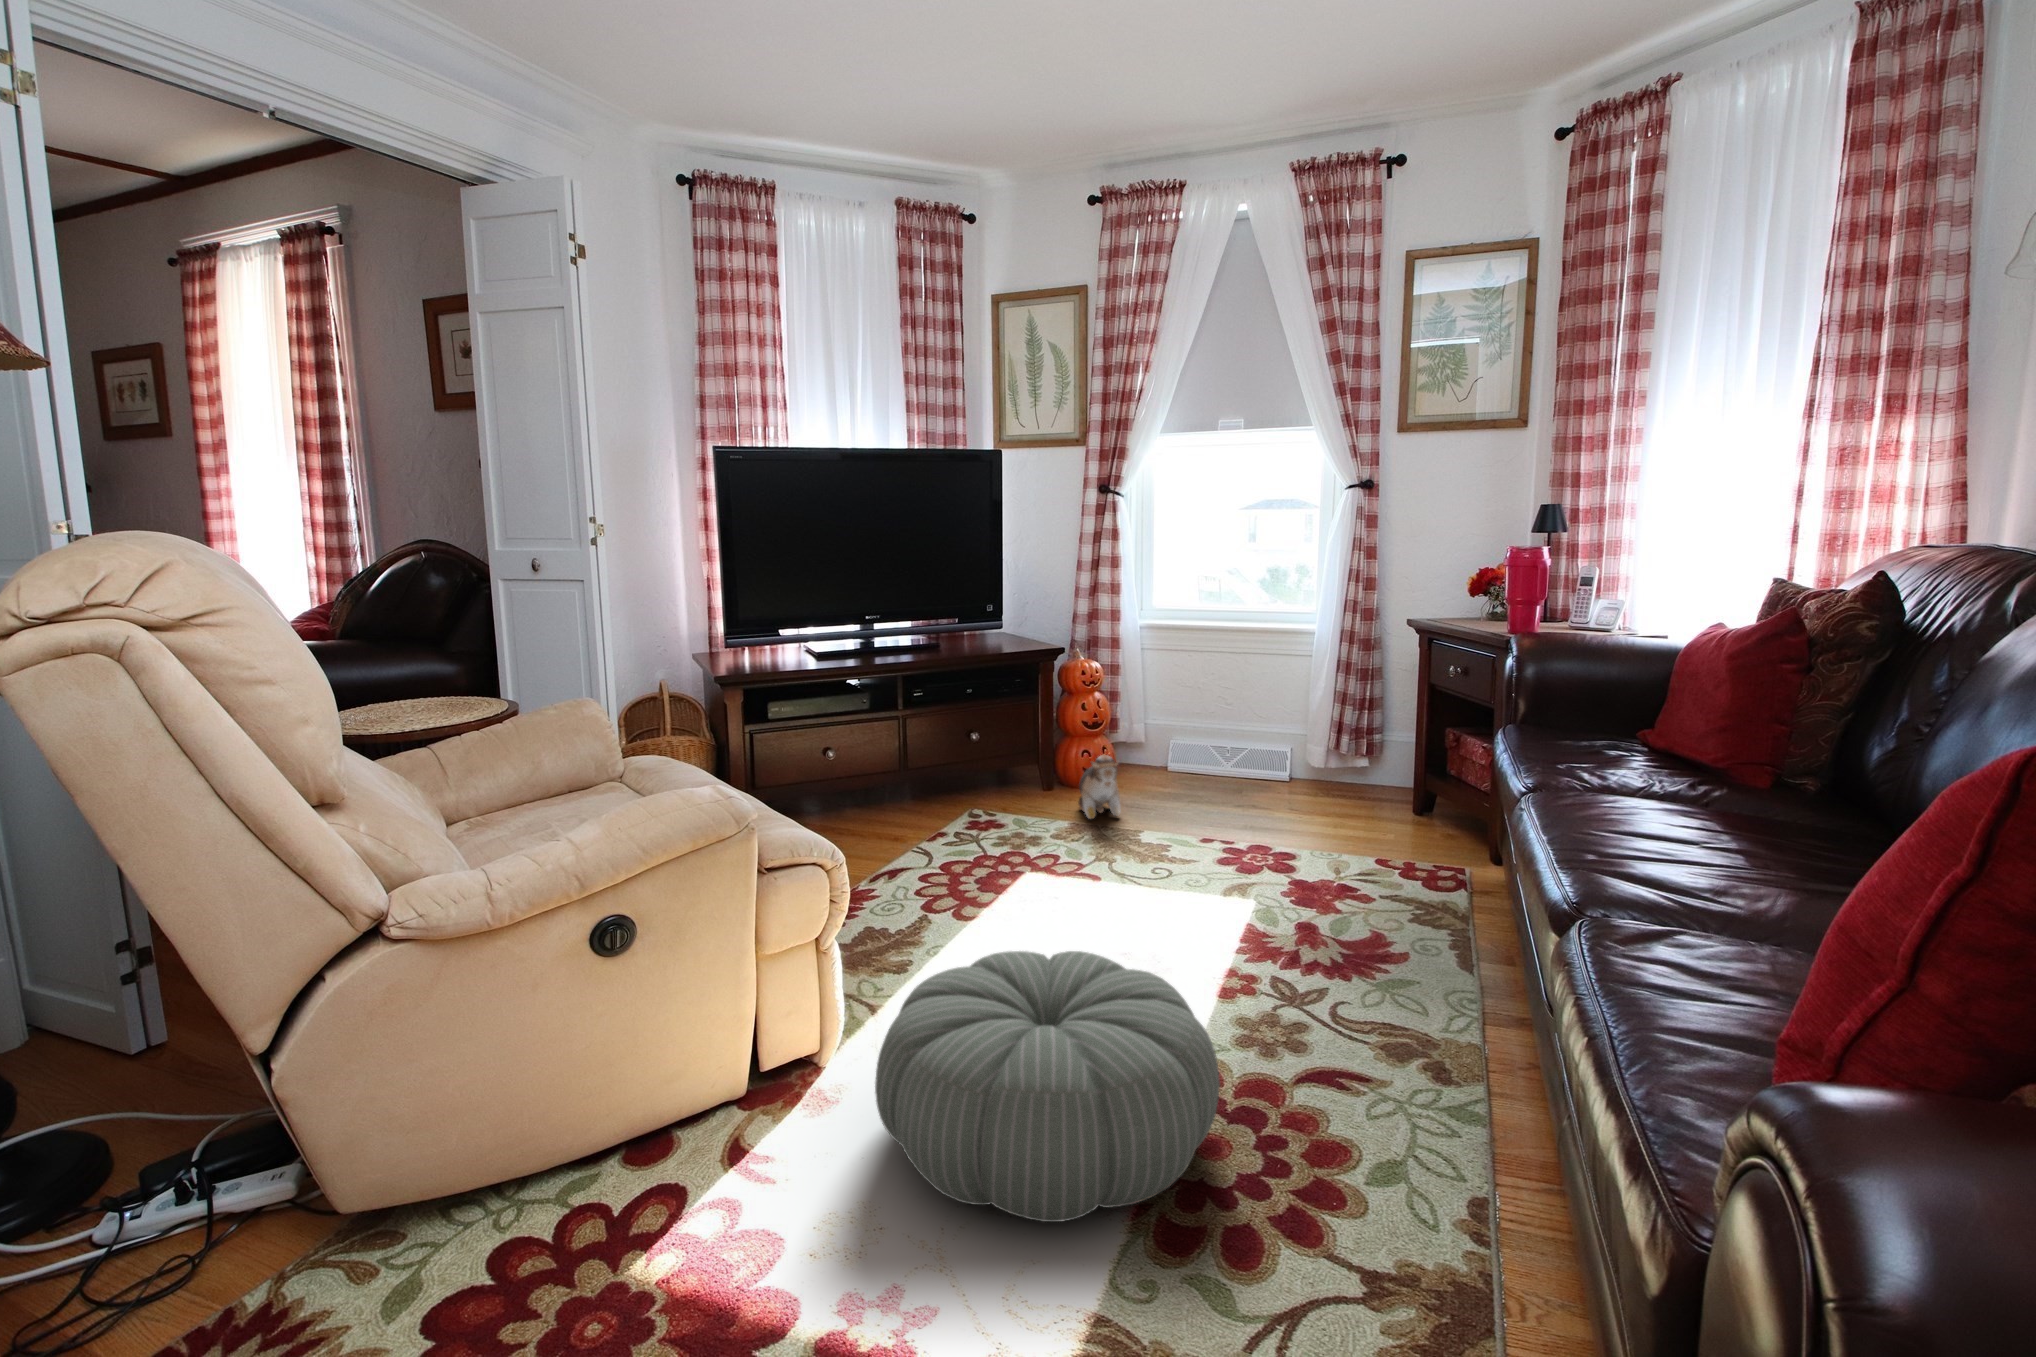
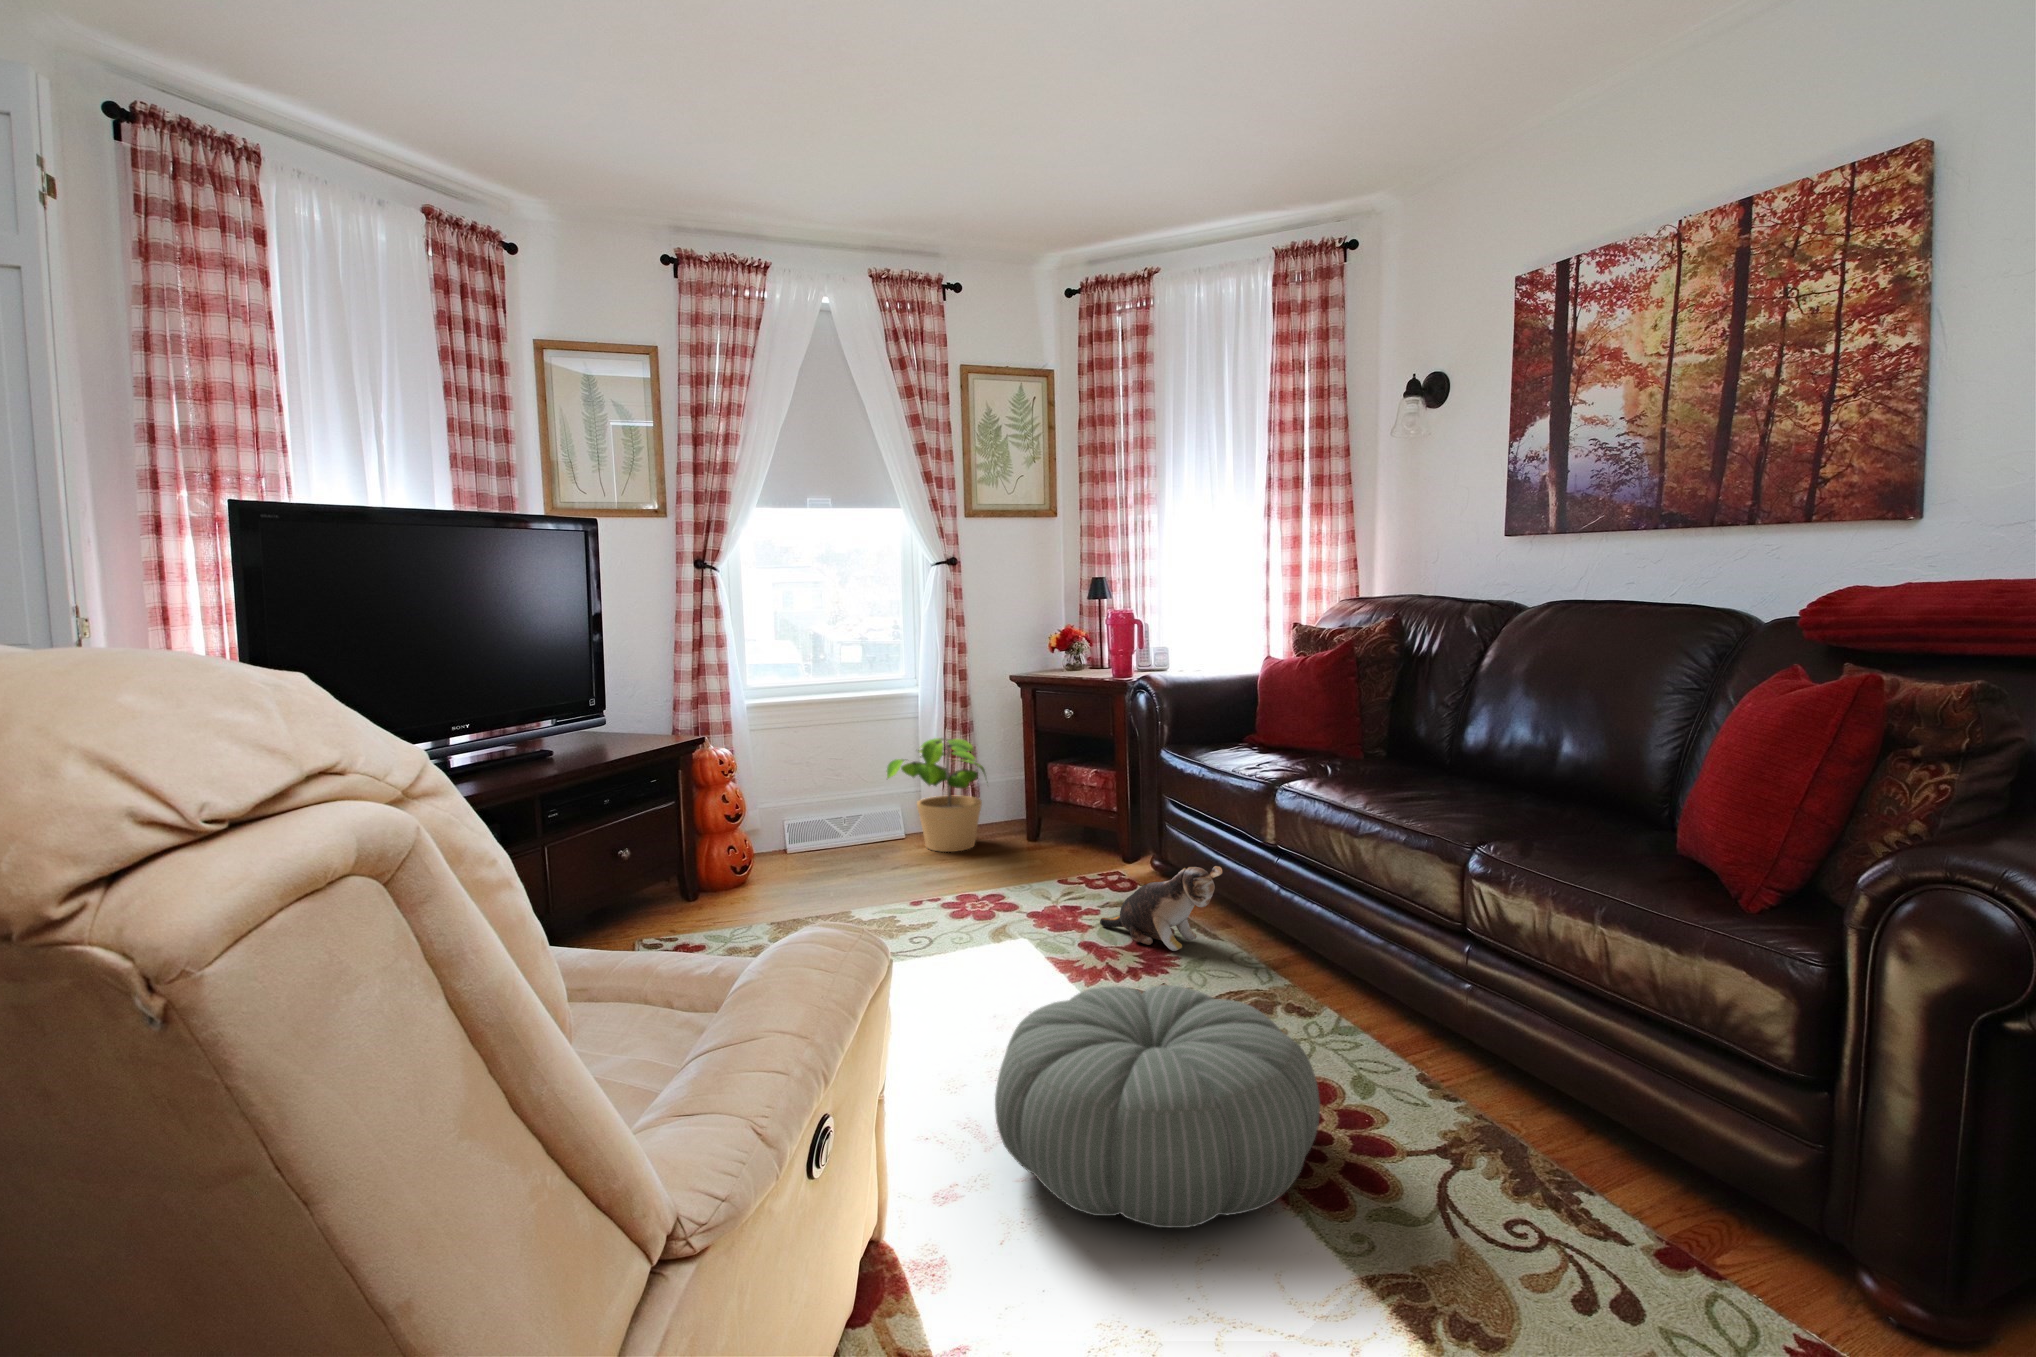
potted plant: none [1255,678,1371,803] -> present [887,738,986,852]
plush toy: present [1078,755,1120,819] -> present [1100,866,1222,951]

